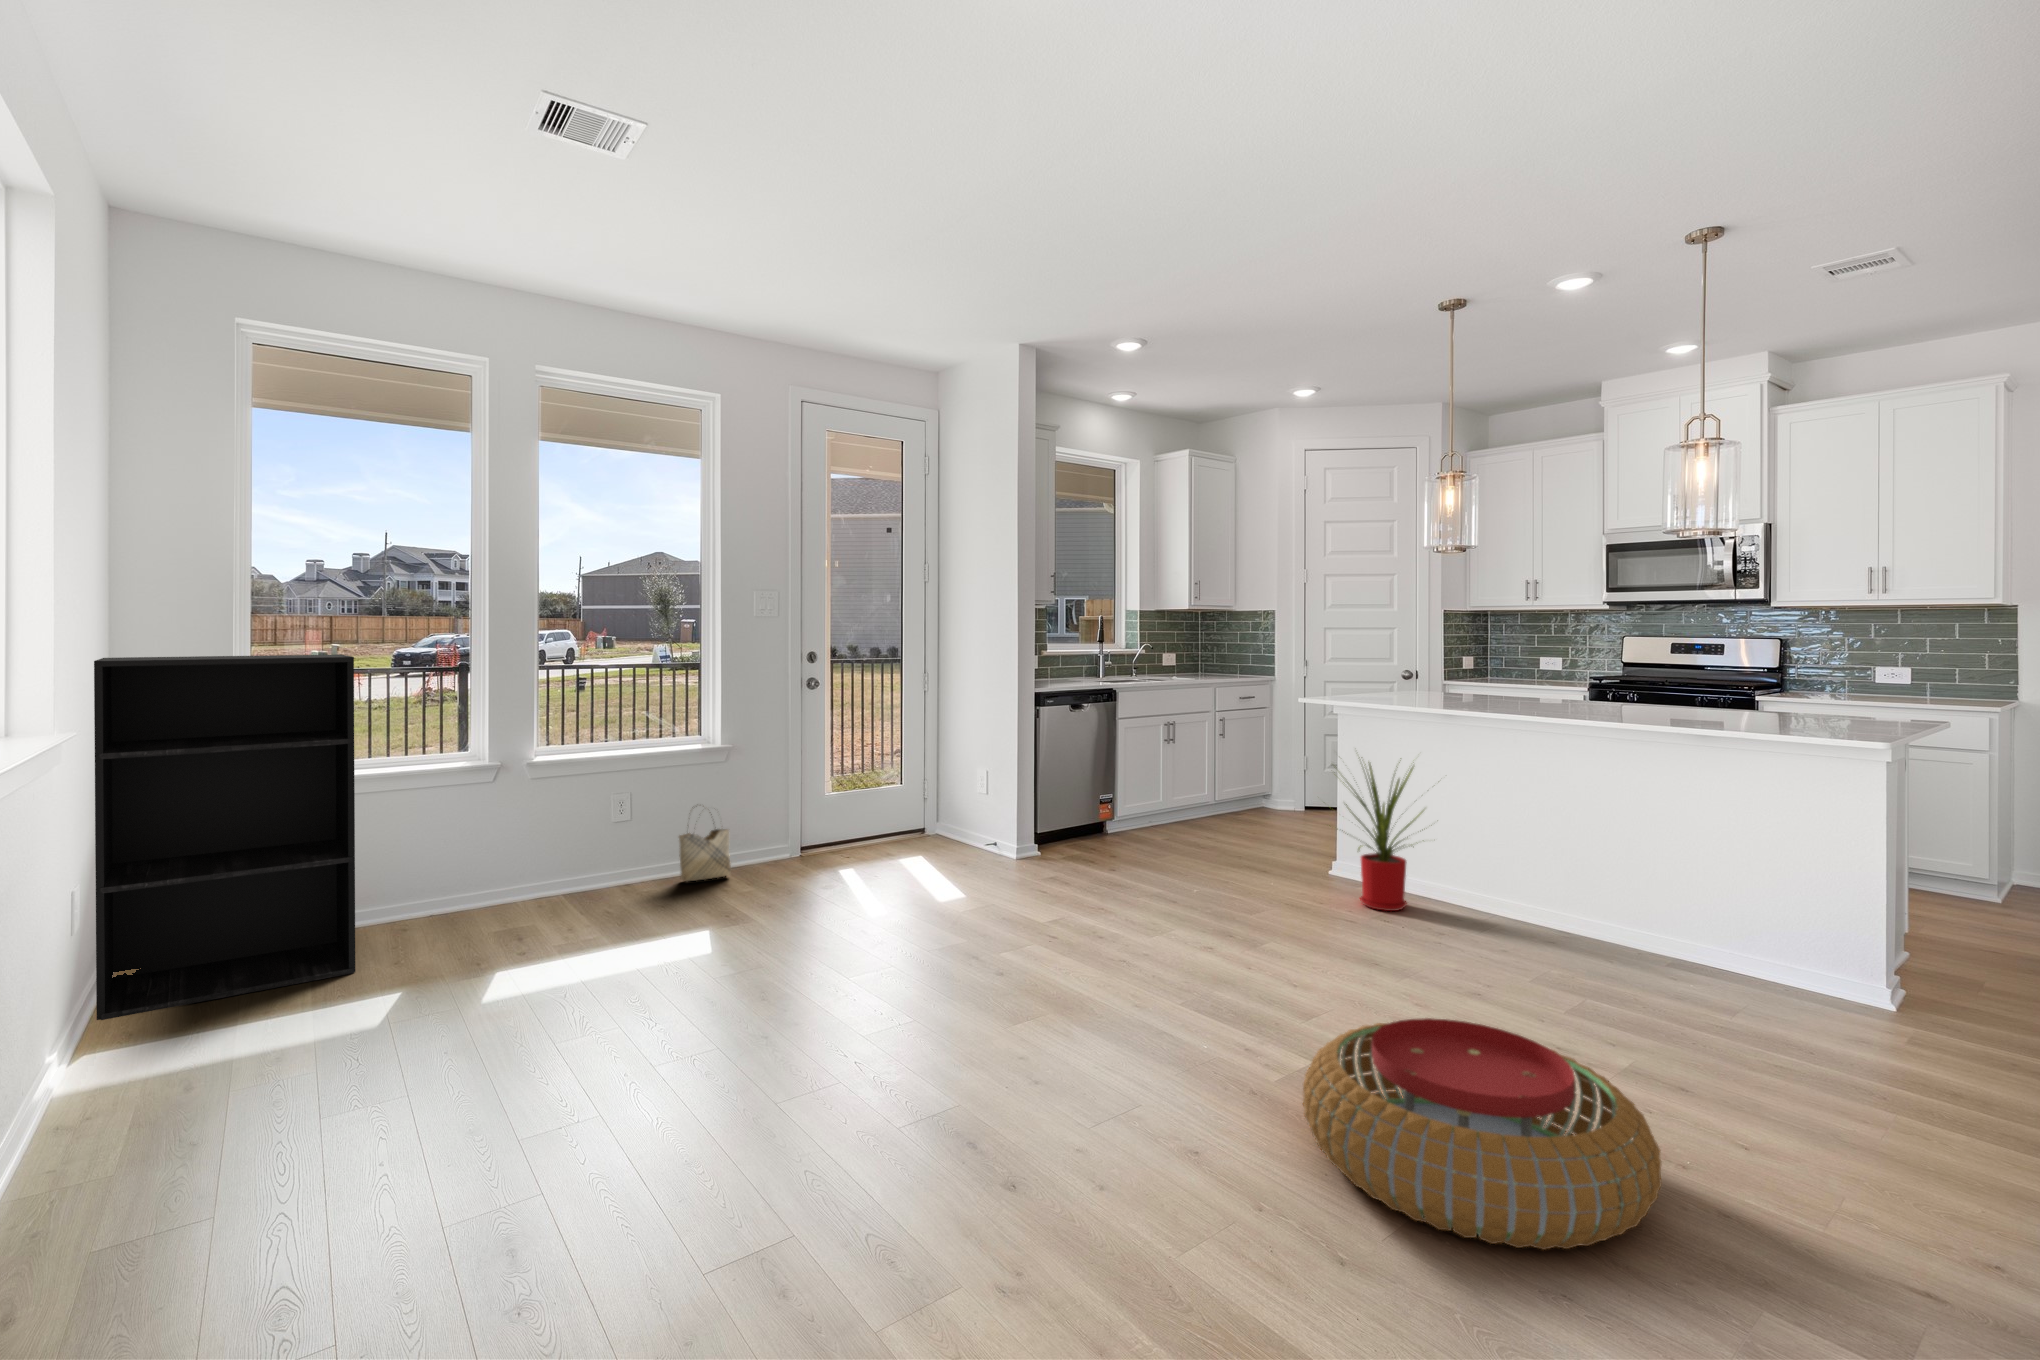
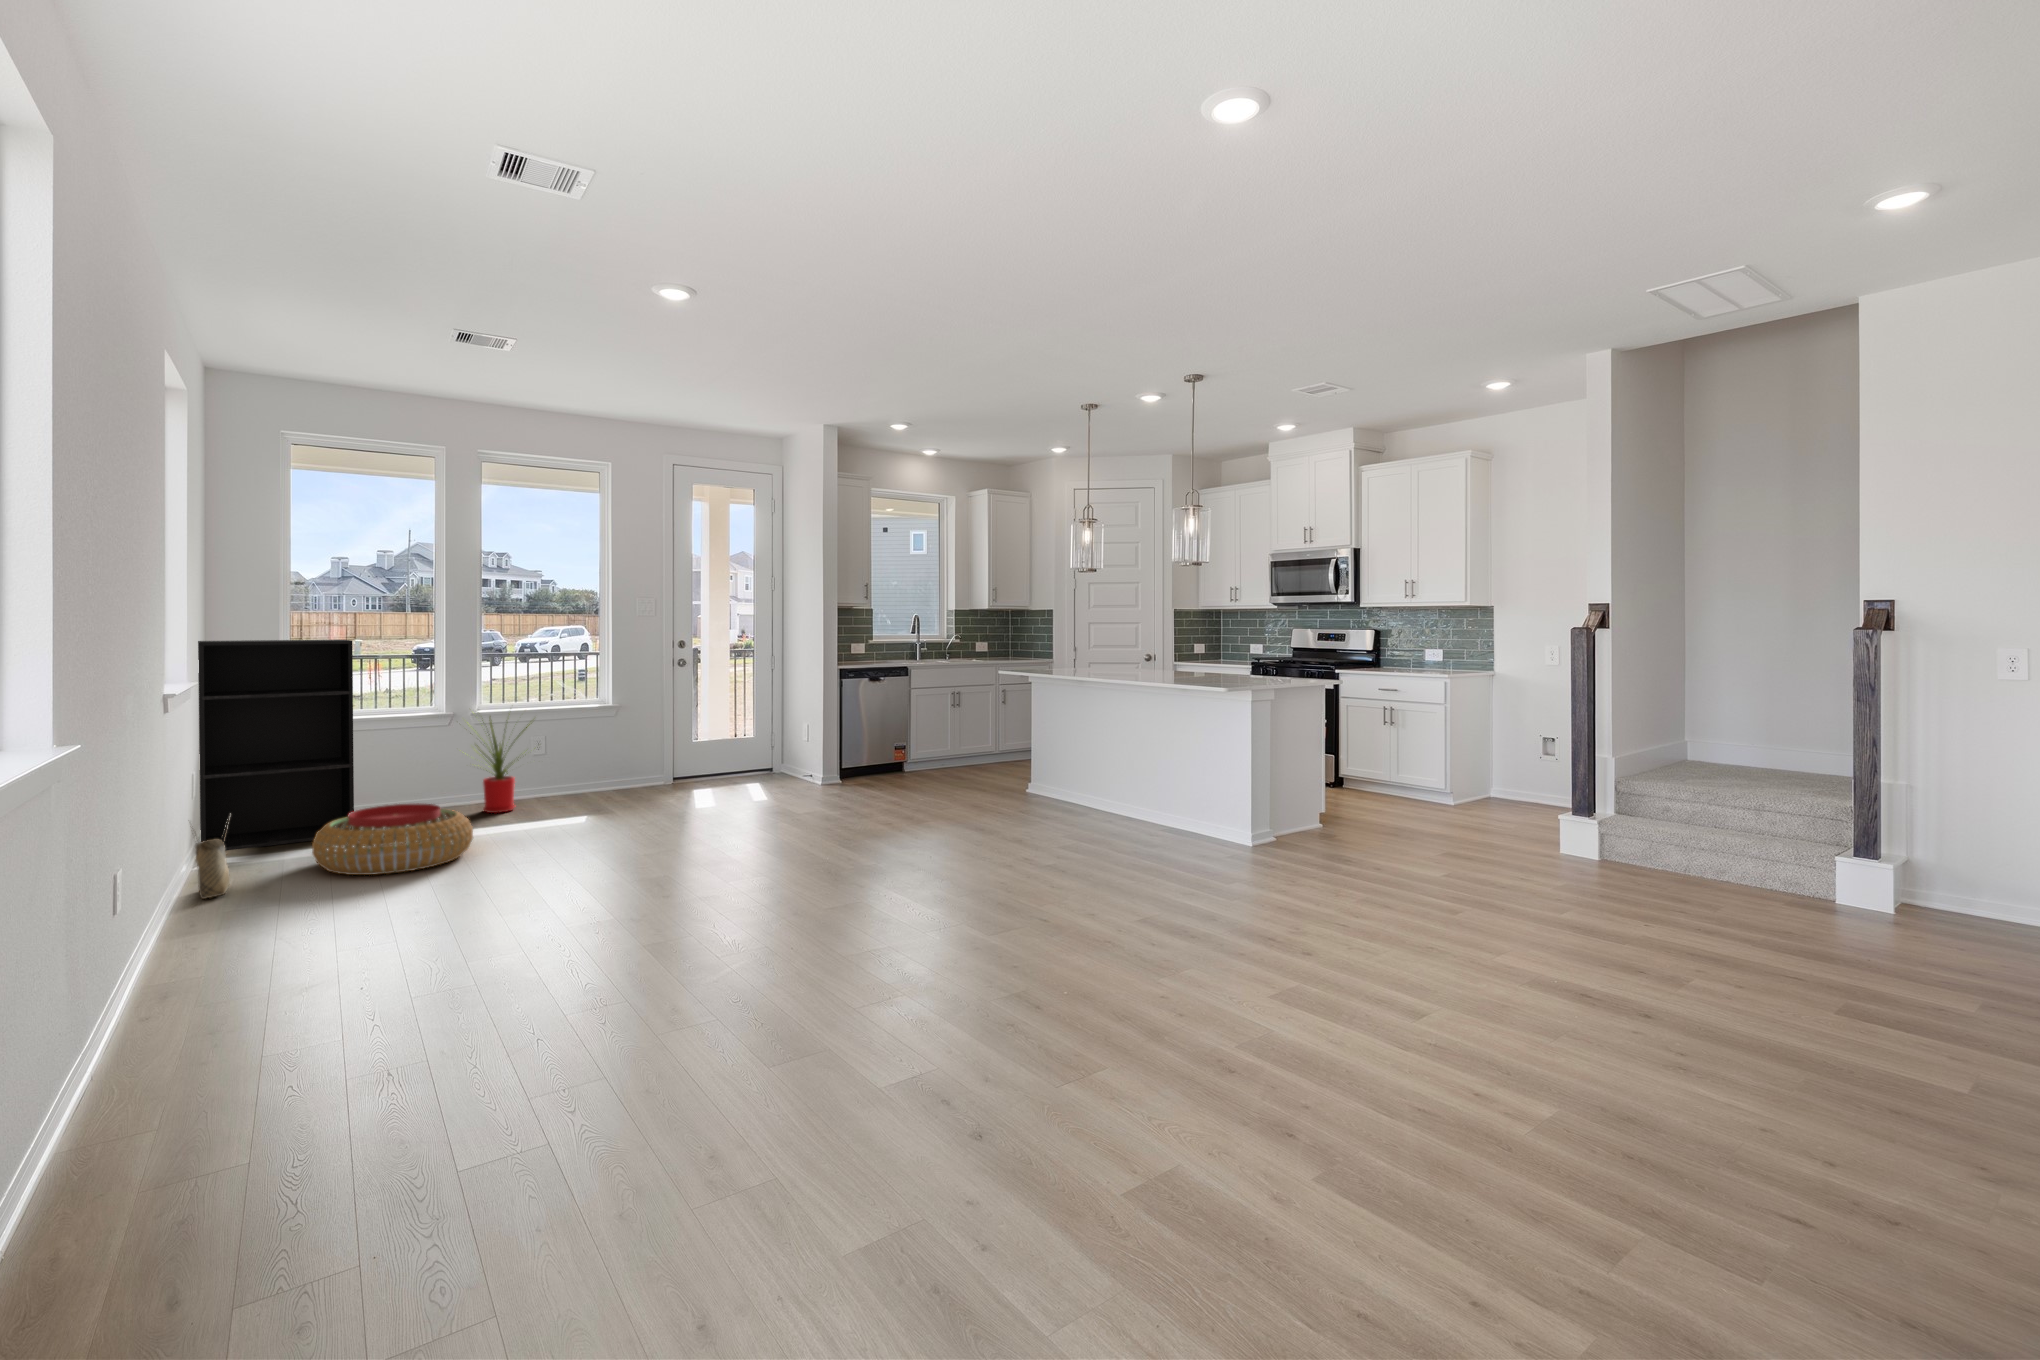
house plant: present [1337,762,1423,911] -> present [467,719,534,813]
woven basket: present [679,814,731,881] -> present [195,820,230,899]
pouf: present [1303,1018,1661,1250] -> present [312,803,473,875]

